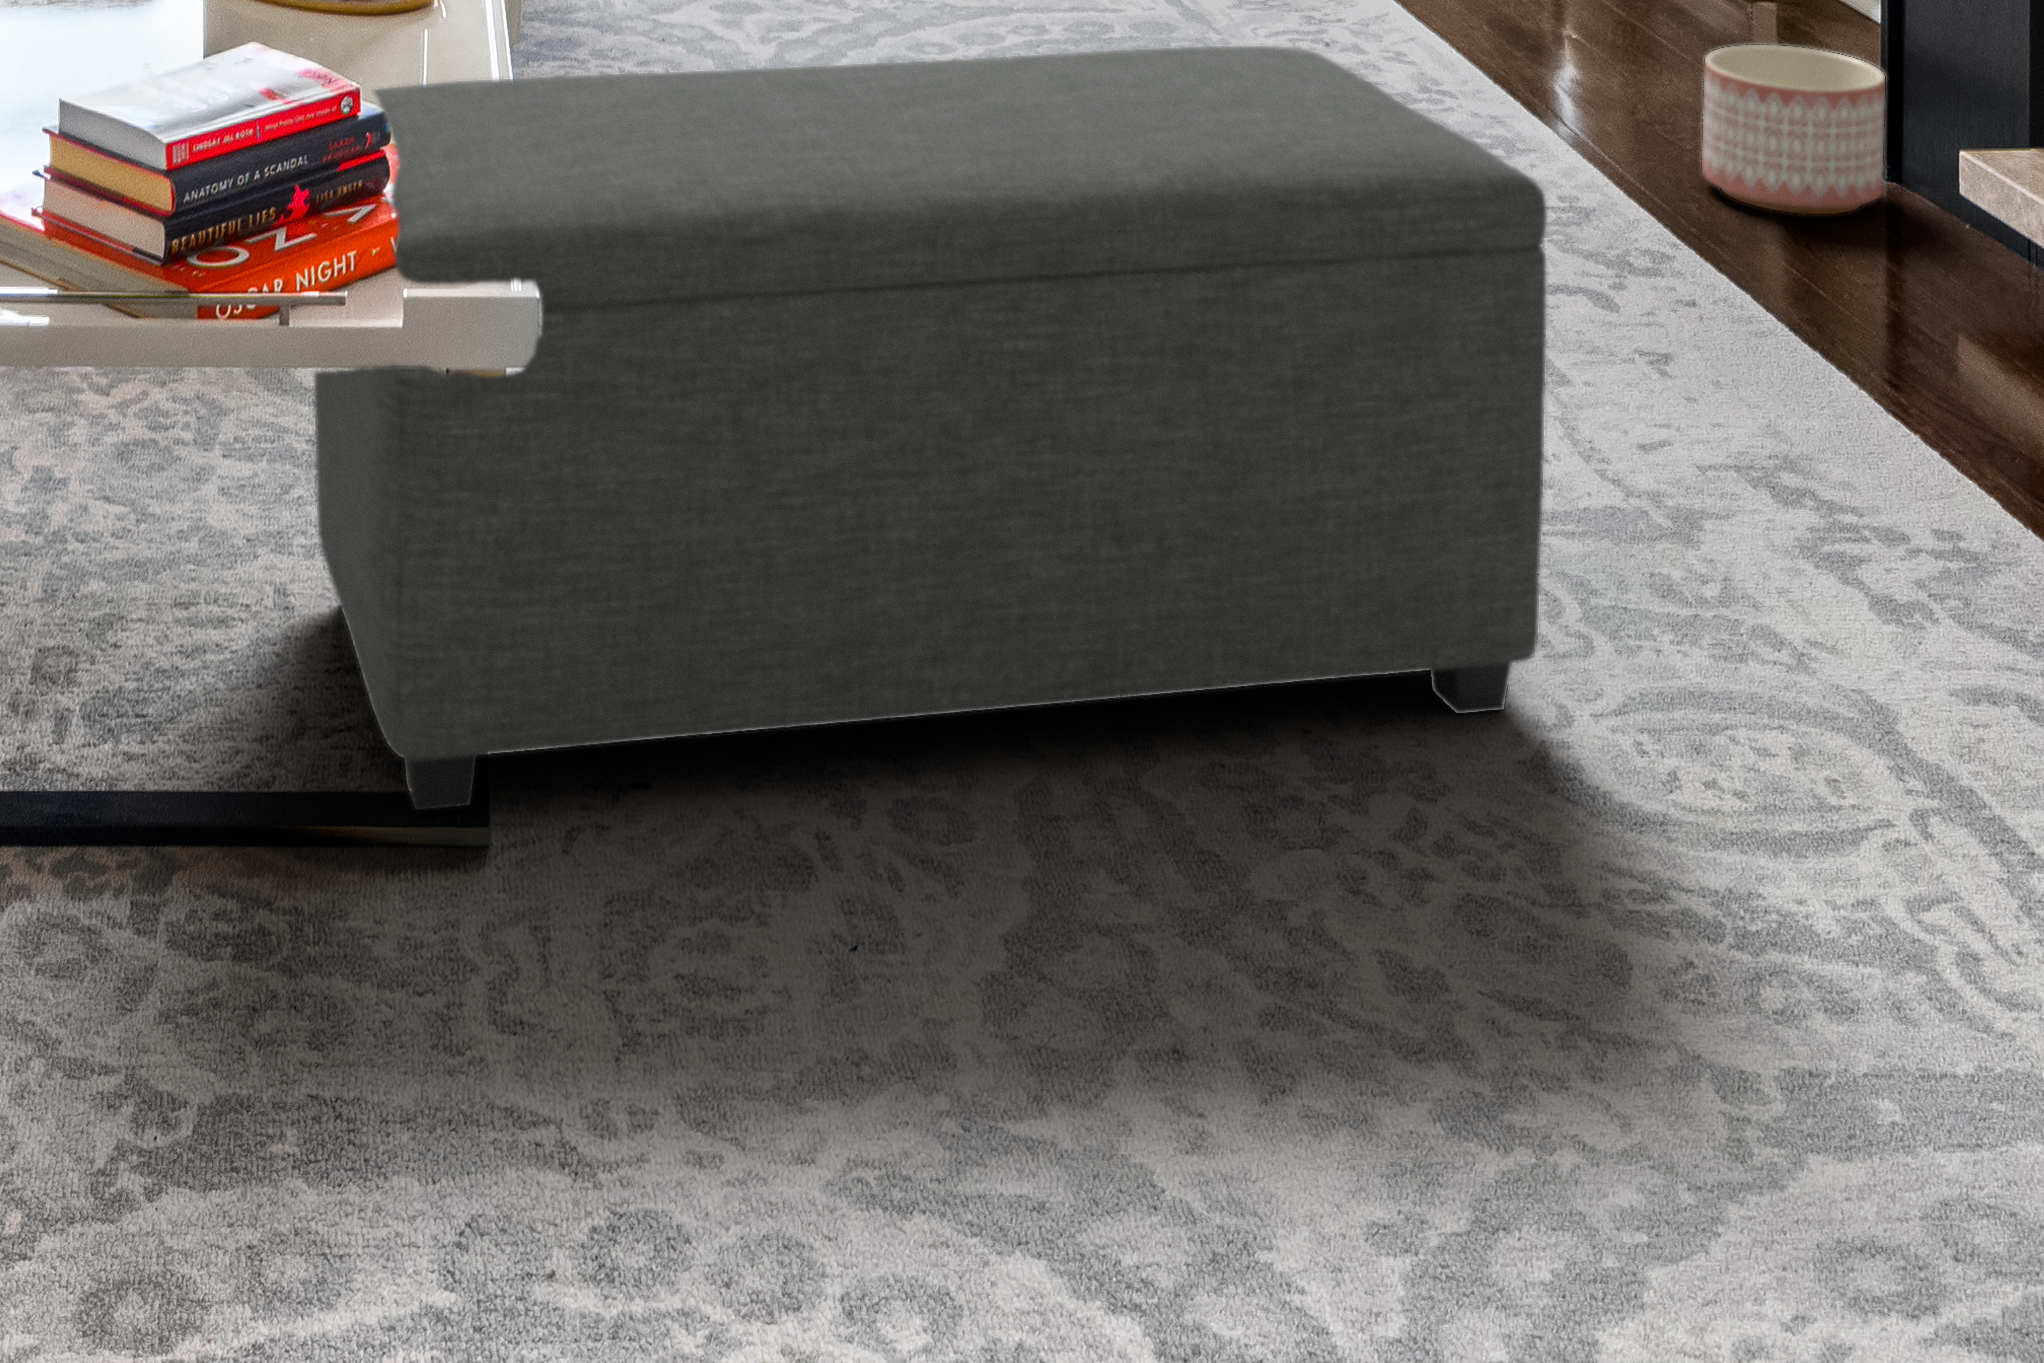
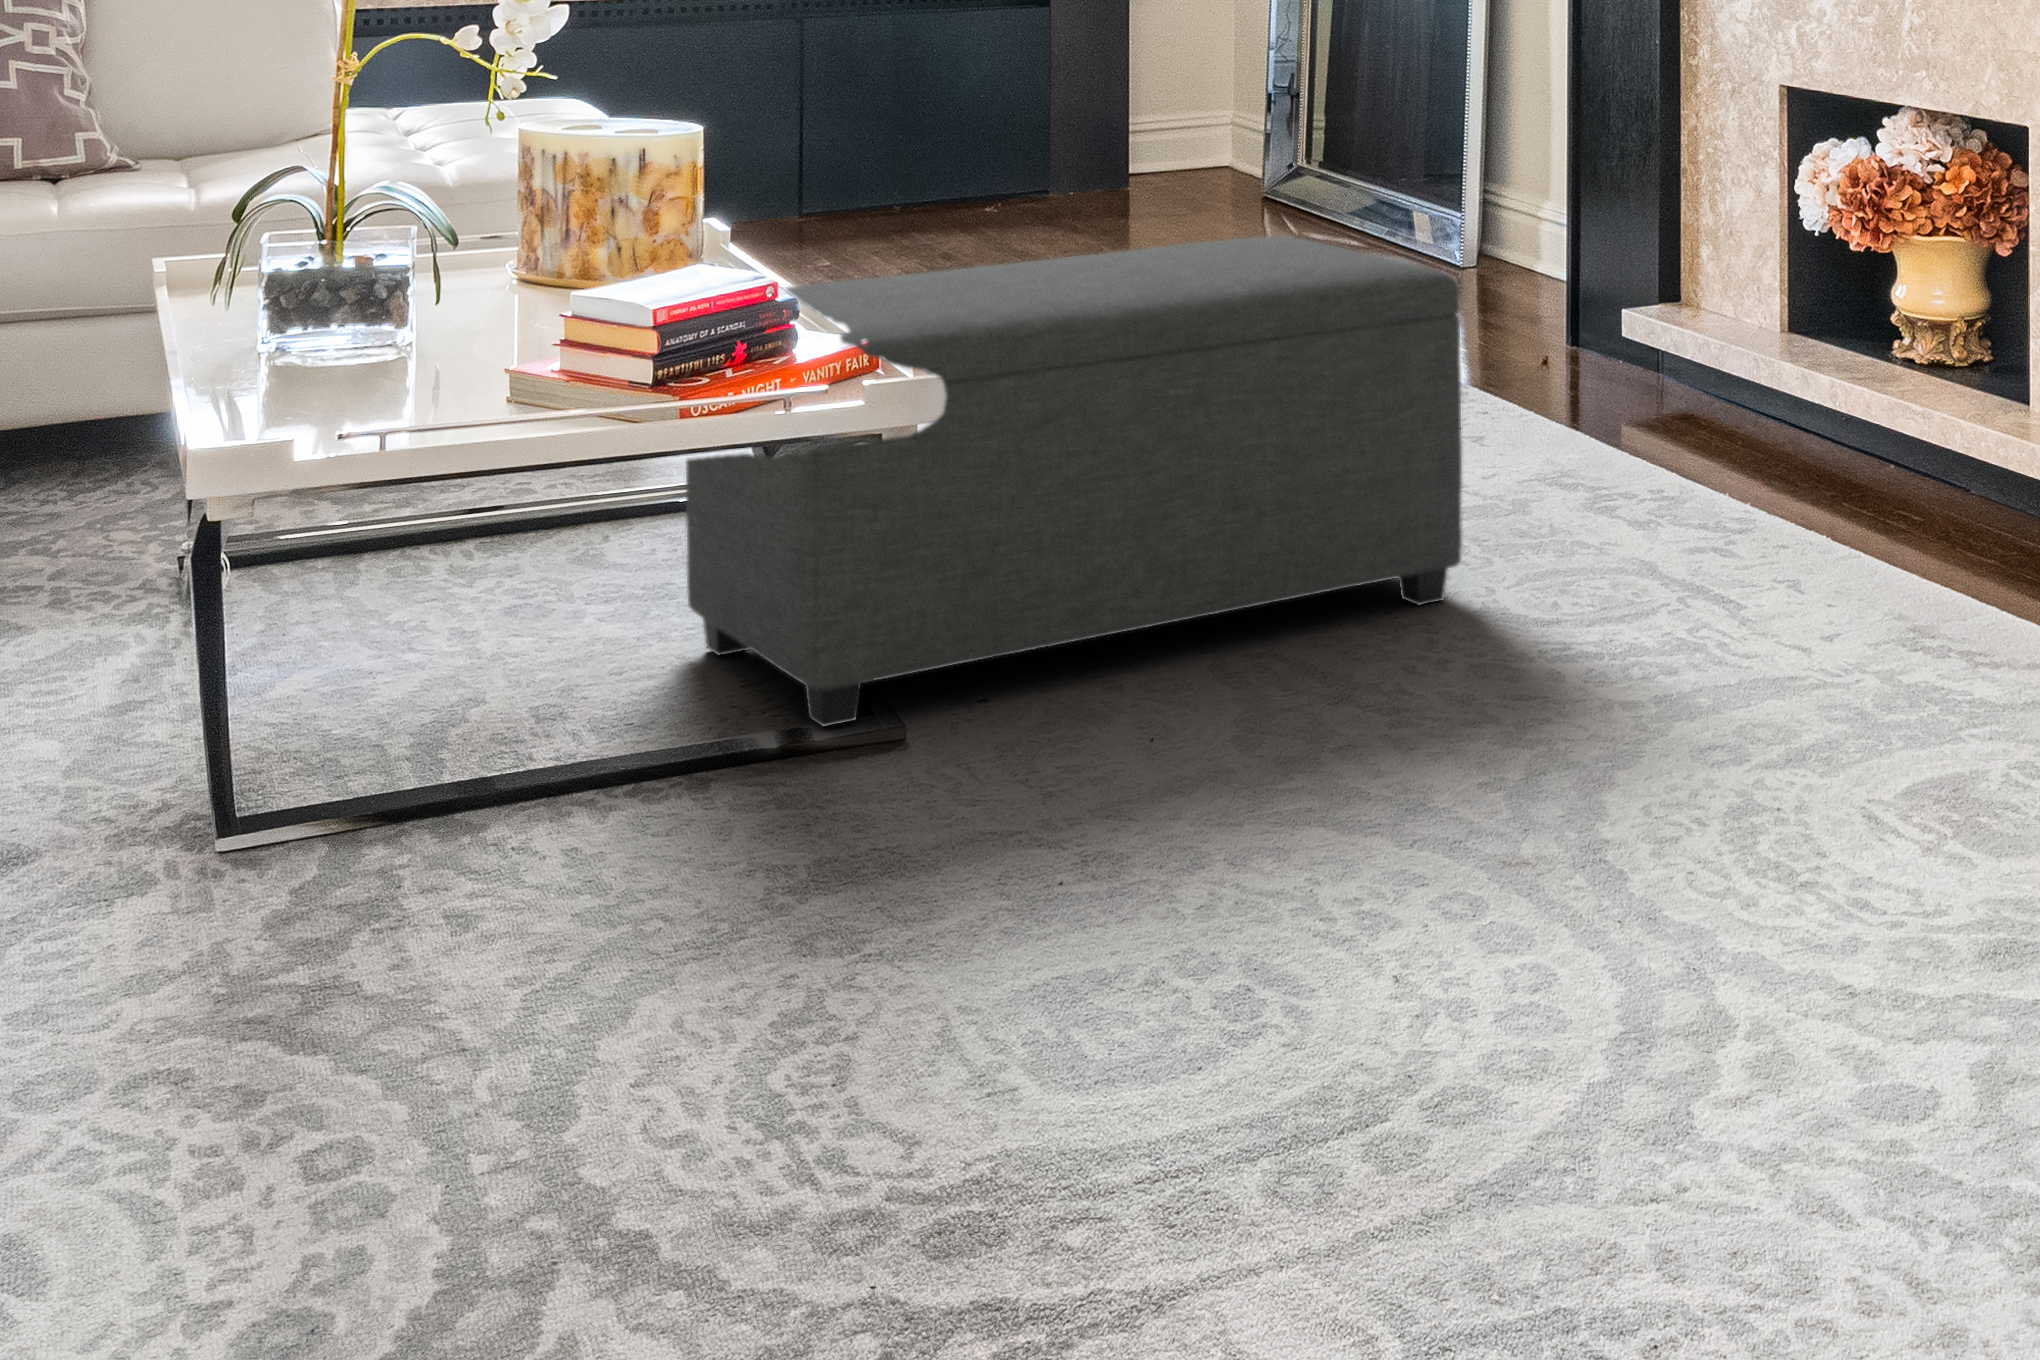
planter: present [1702,45,1885,214] -> none [1473,272,1581,373]

